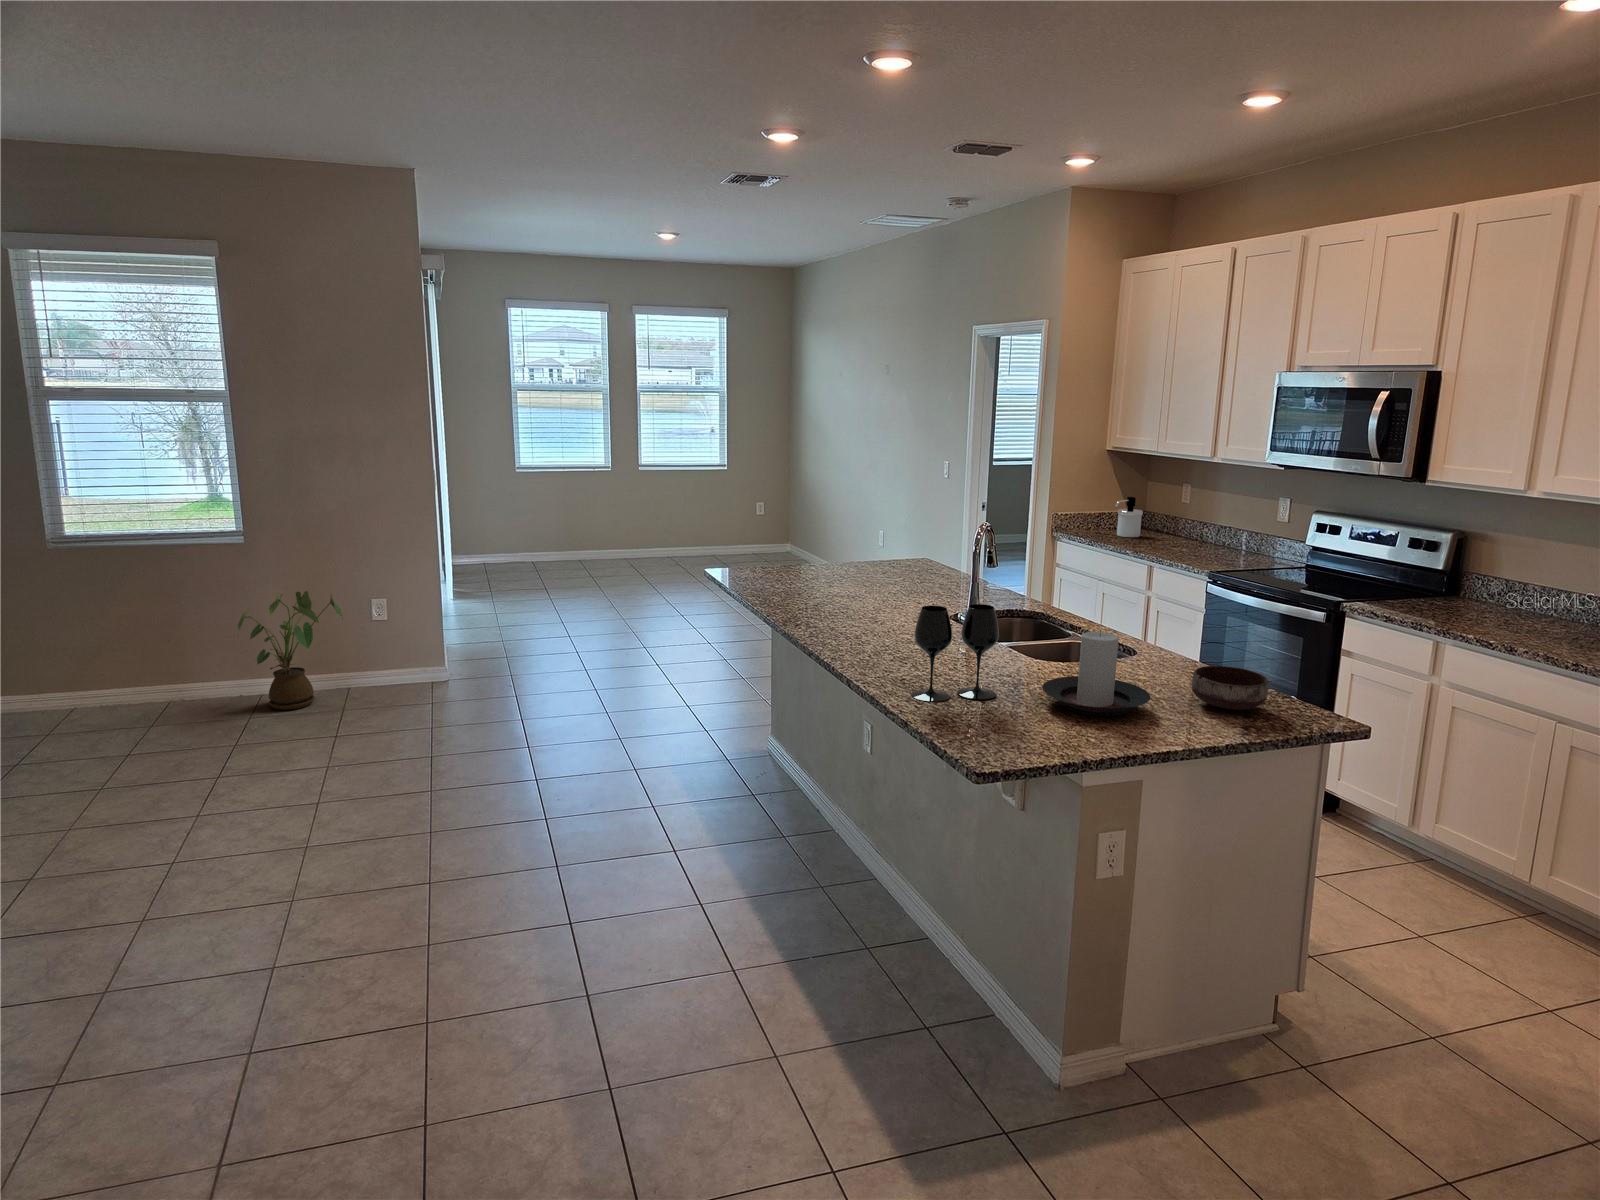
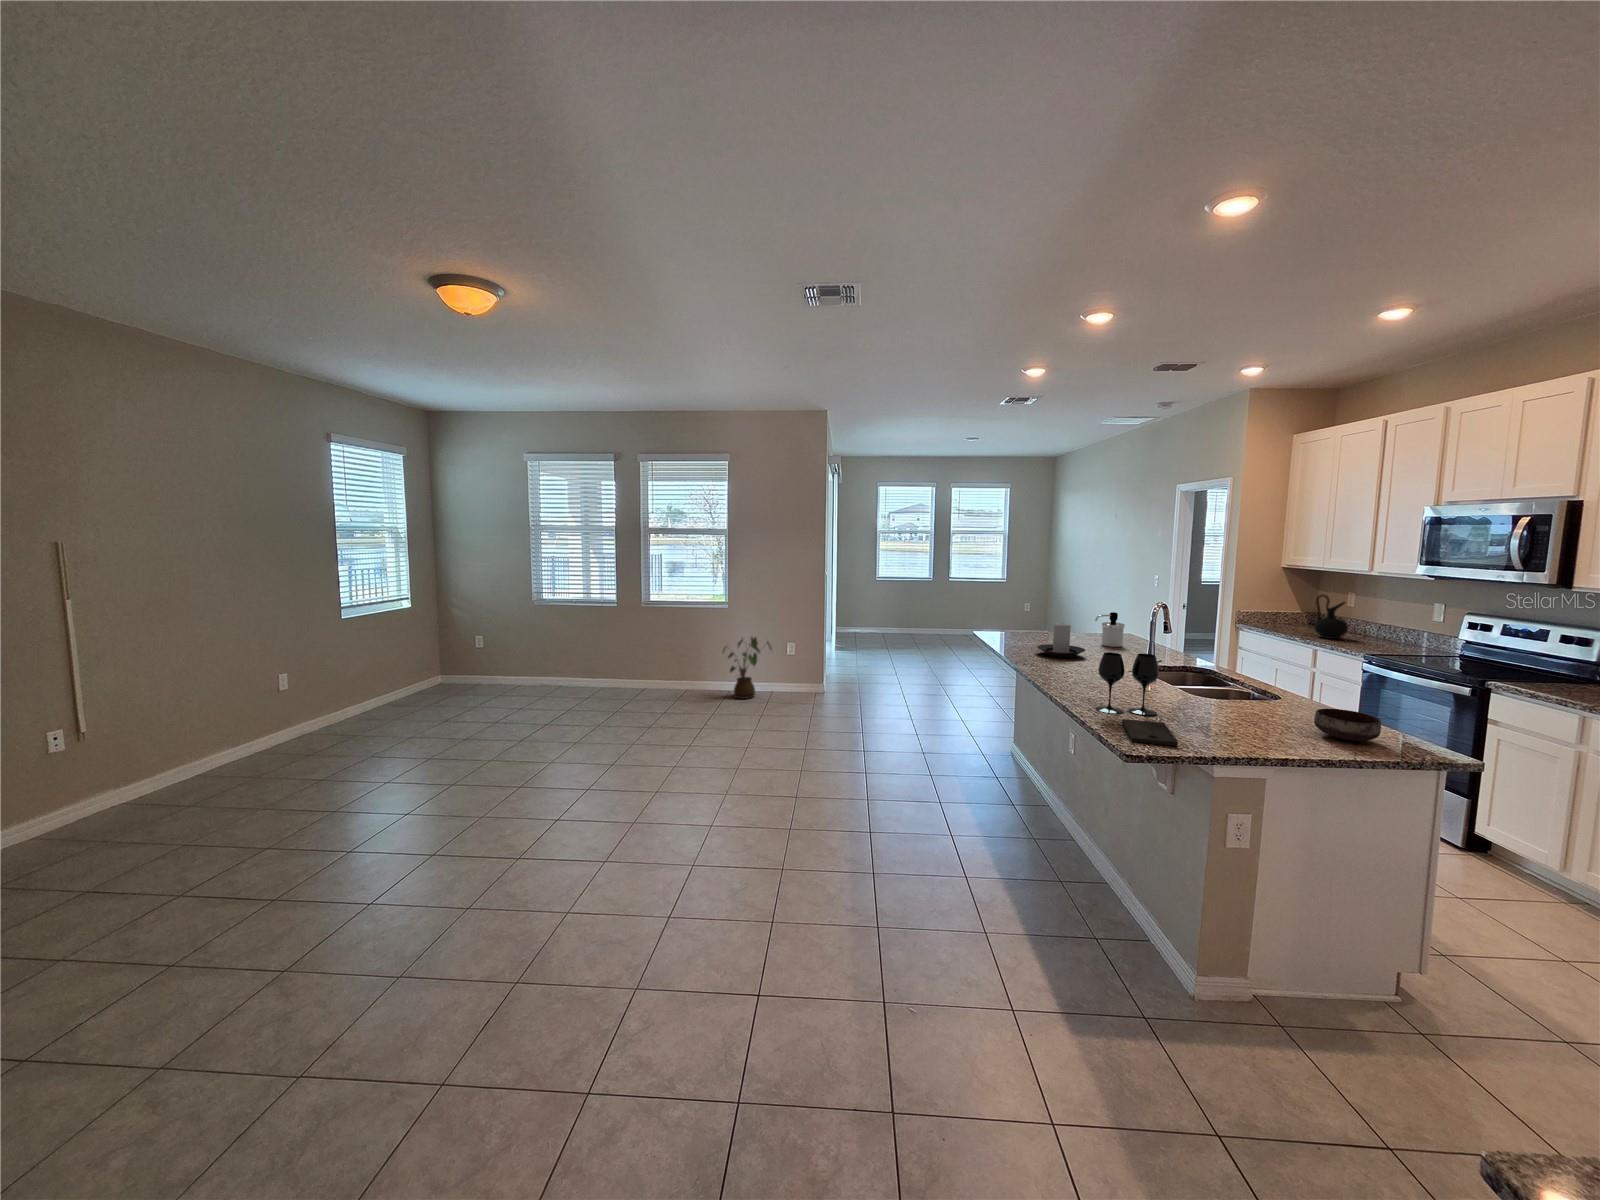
ceramic jug: none [1151,490,1188,550] -> present [1314,595,1348,639]
soap dispenser: present [1115,497,1143,537] -> present [1095,612,1125,647]
candle holder: present [1042,631,1151,716] -> present [1037,623,1086,658]
cutting board: none [954,712,1037,751] -> present [1122,719,1178,746]

